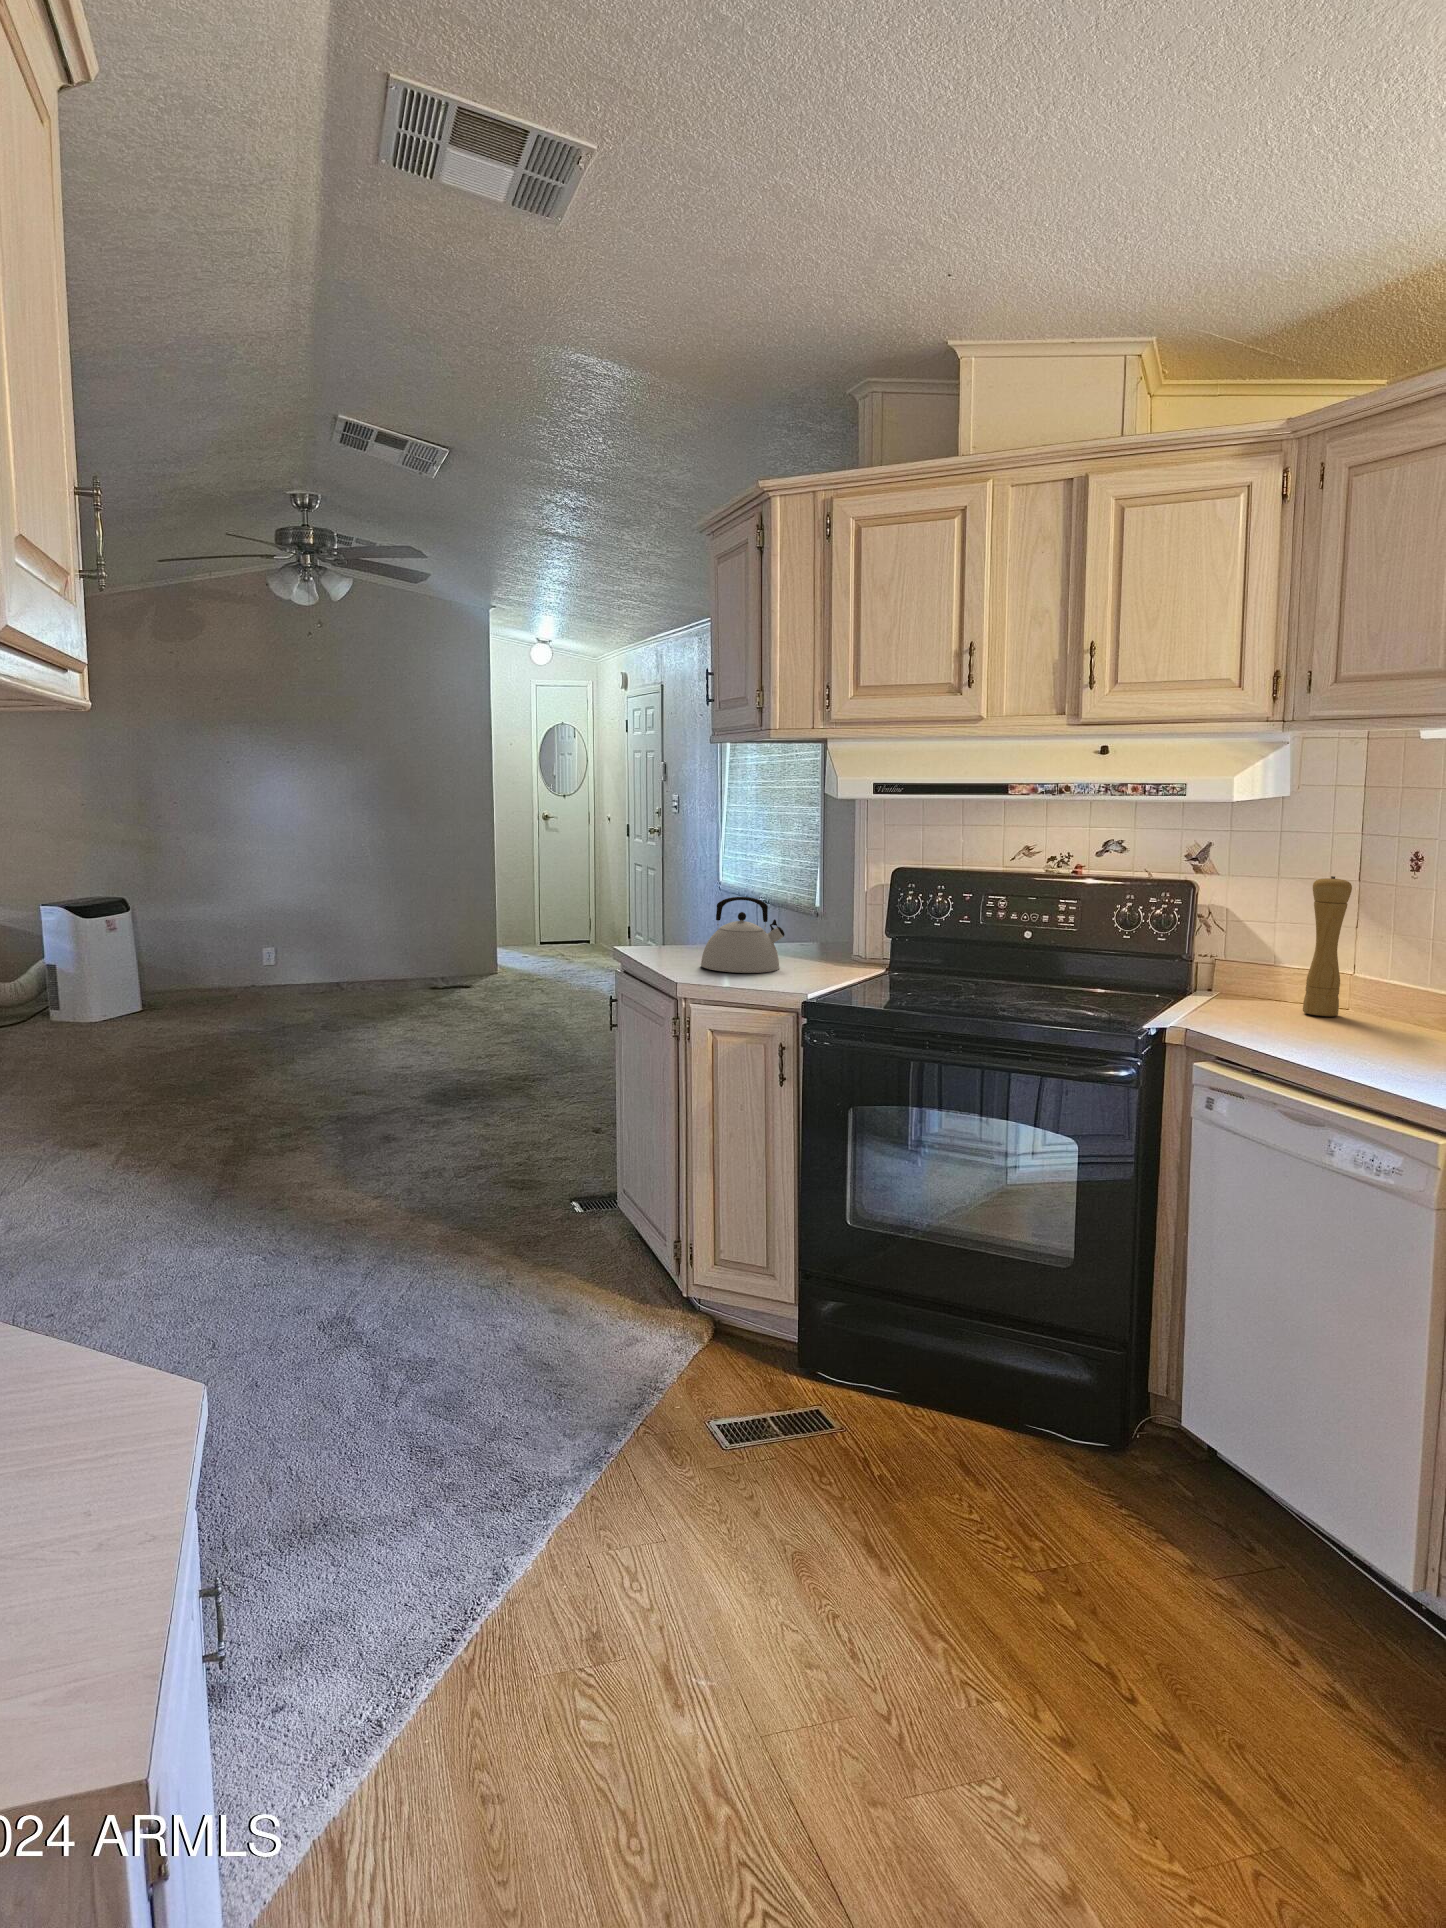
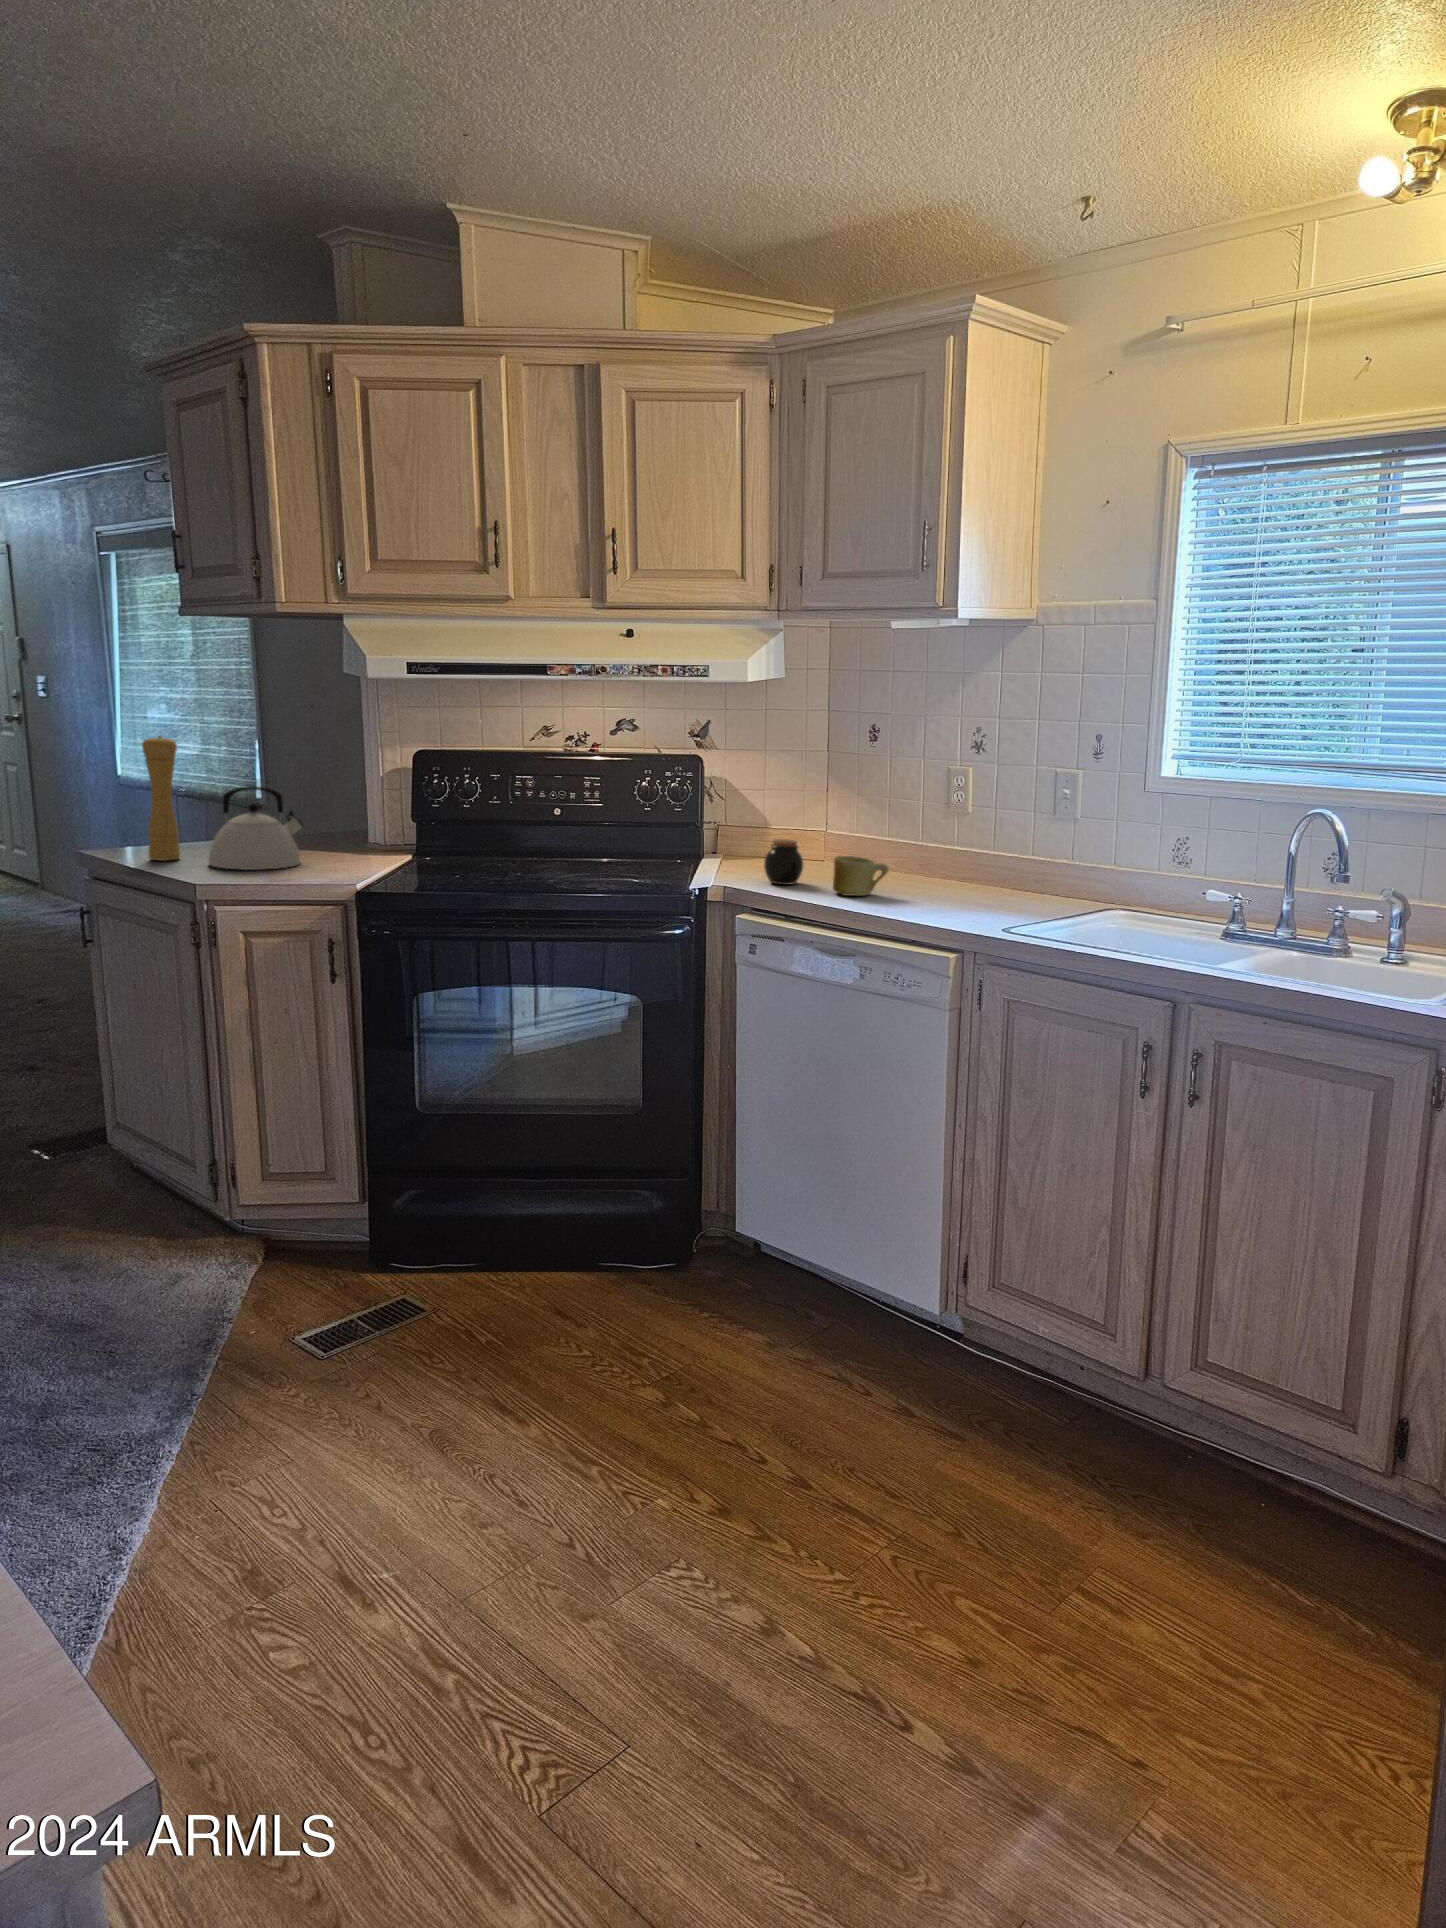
pepper mill: present [1303,876,1352,1016] -> present [142,736,180,861]
jar: none [1241,977,1290,1029] -> present [764,839,803,885]
mug: none [1319,1001,1394,1051] -> present [833,856,889,896]

